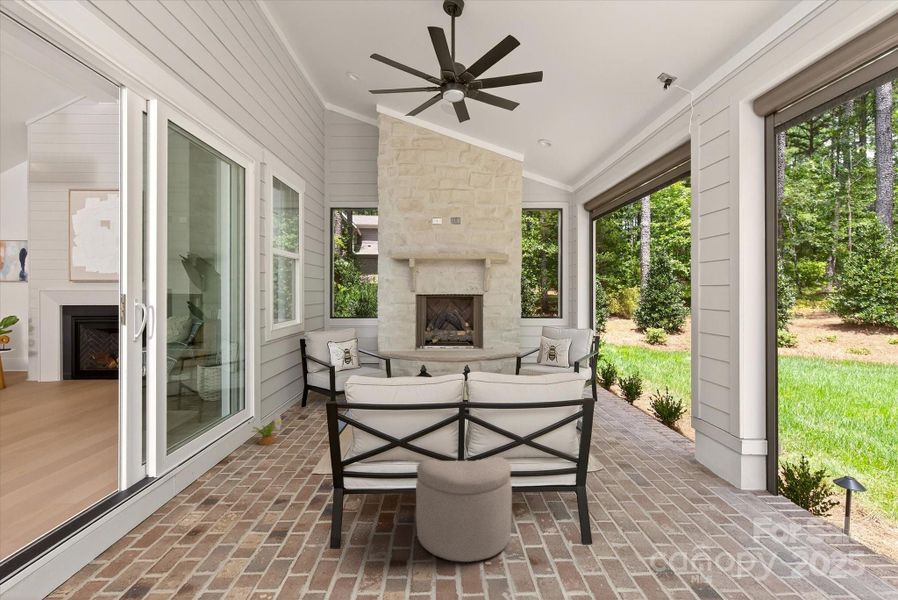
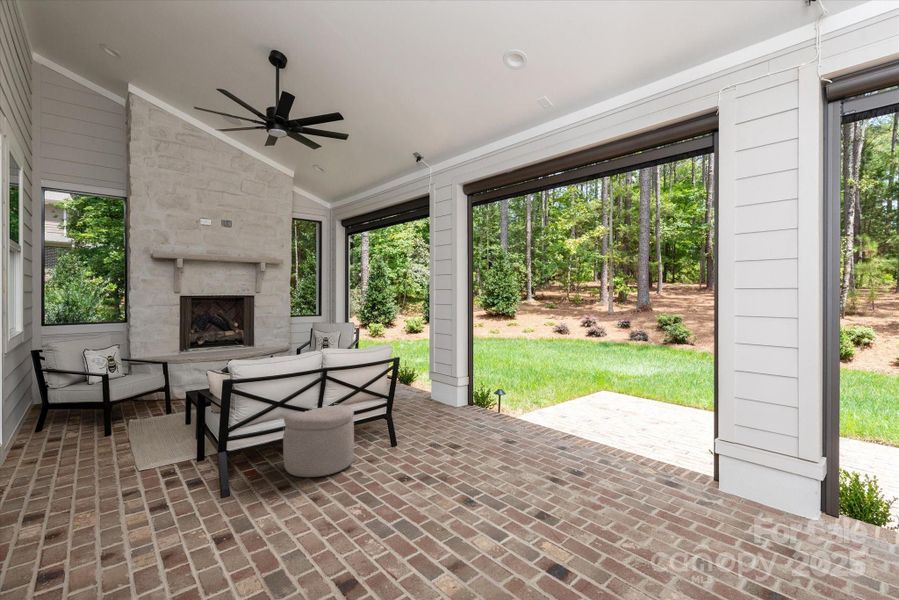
decorative plant: present [252,415,281,445] -> none [13,426,57,464]

